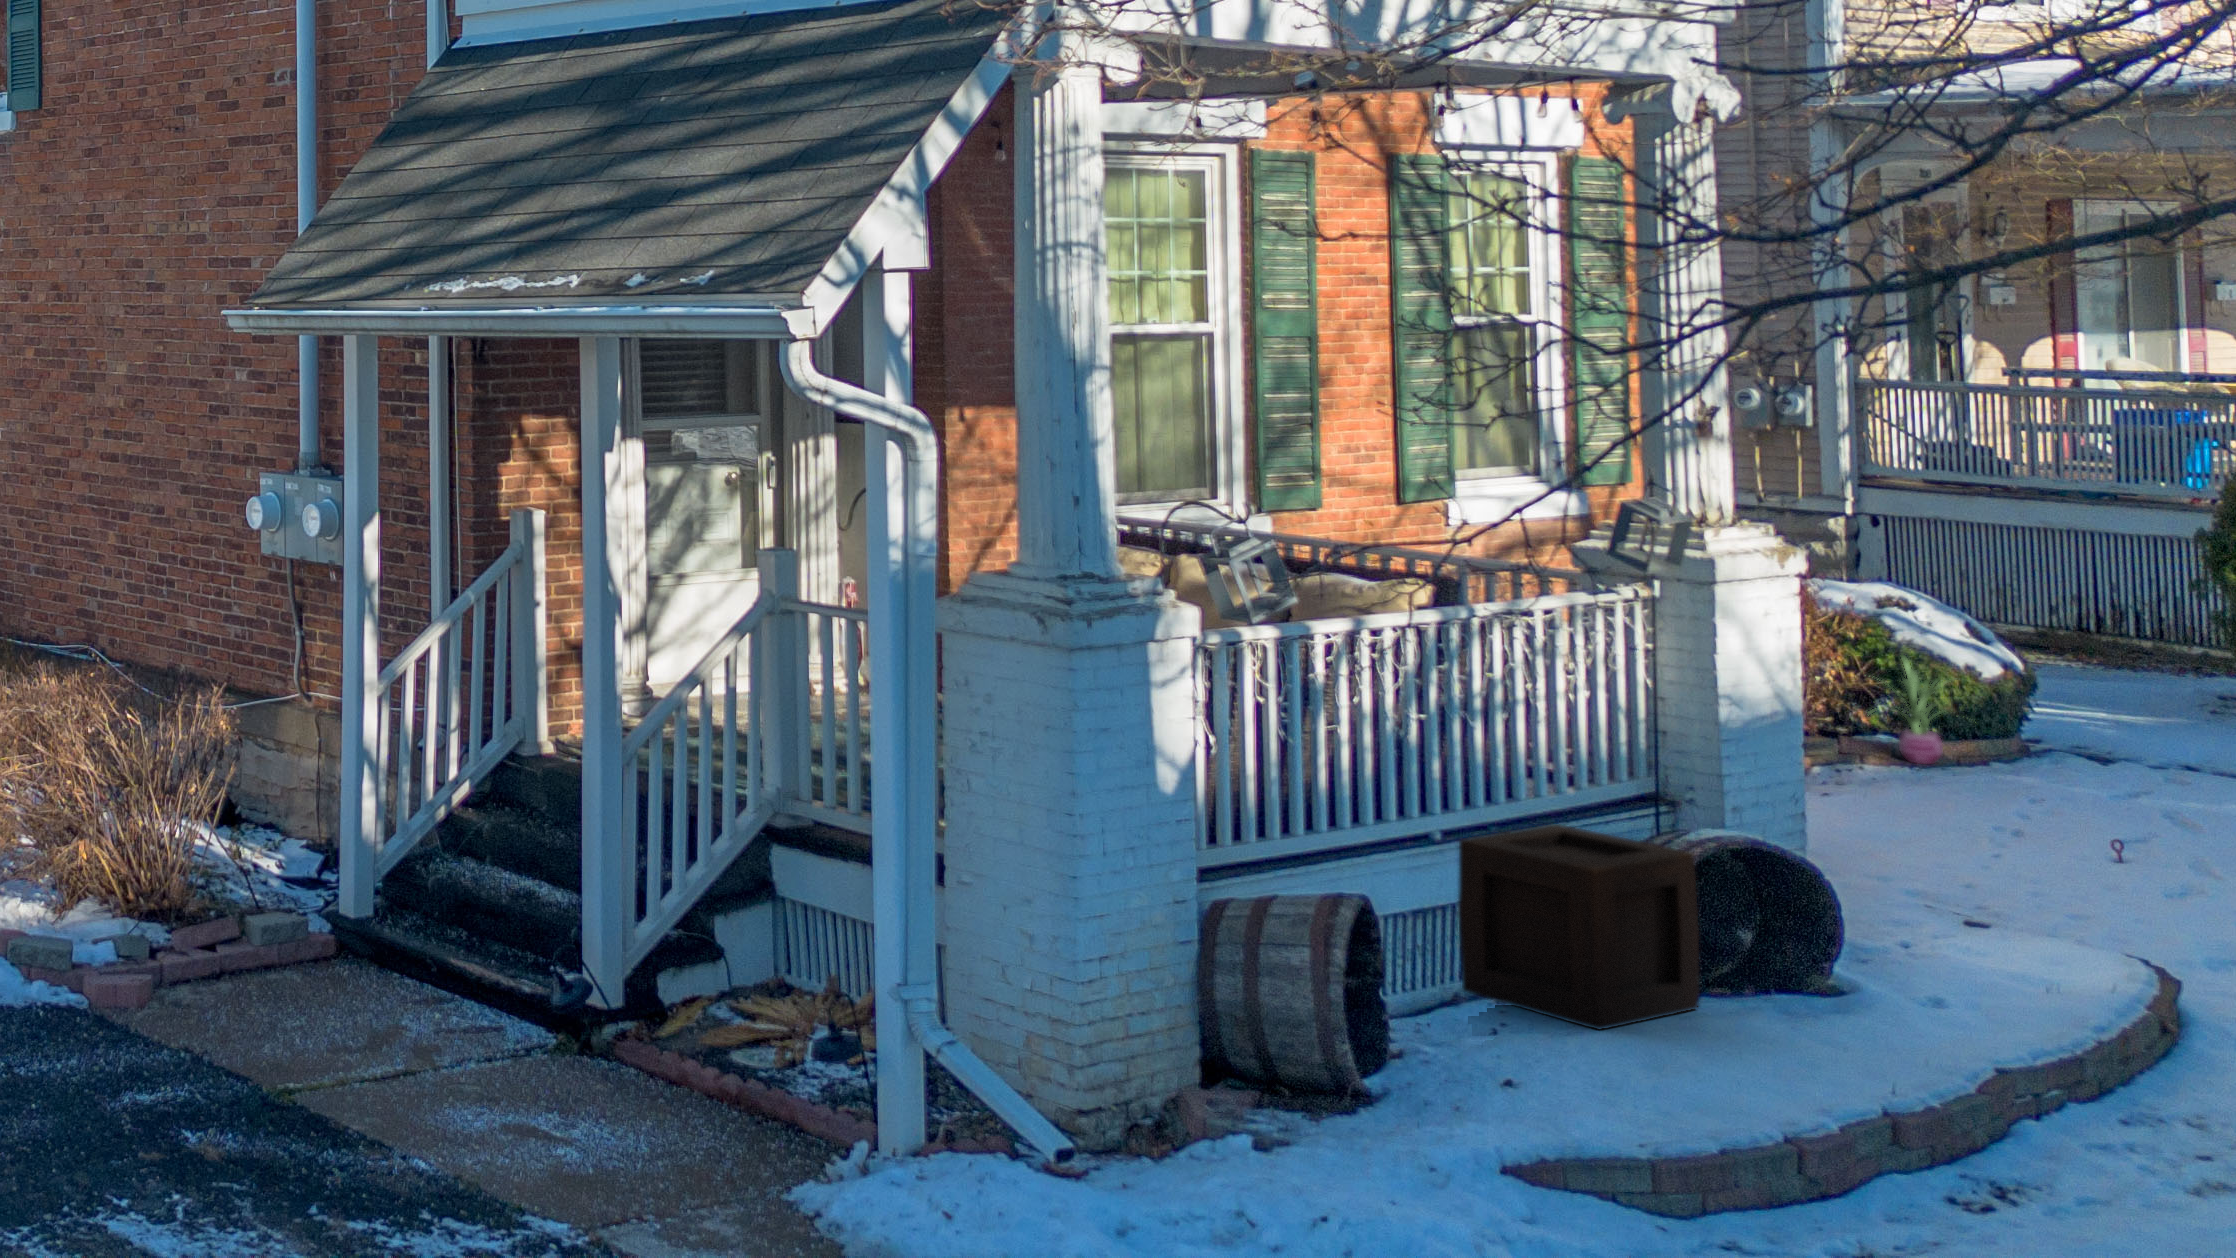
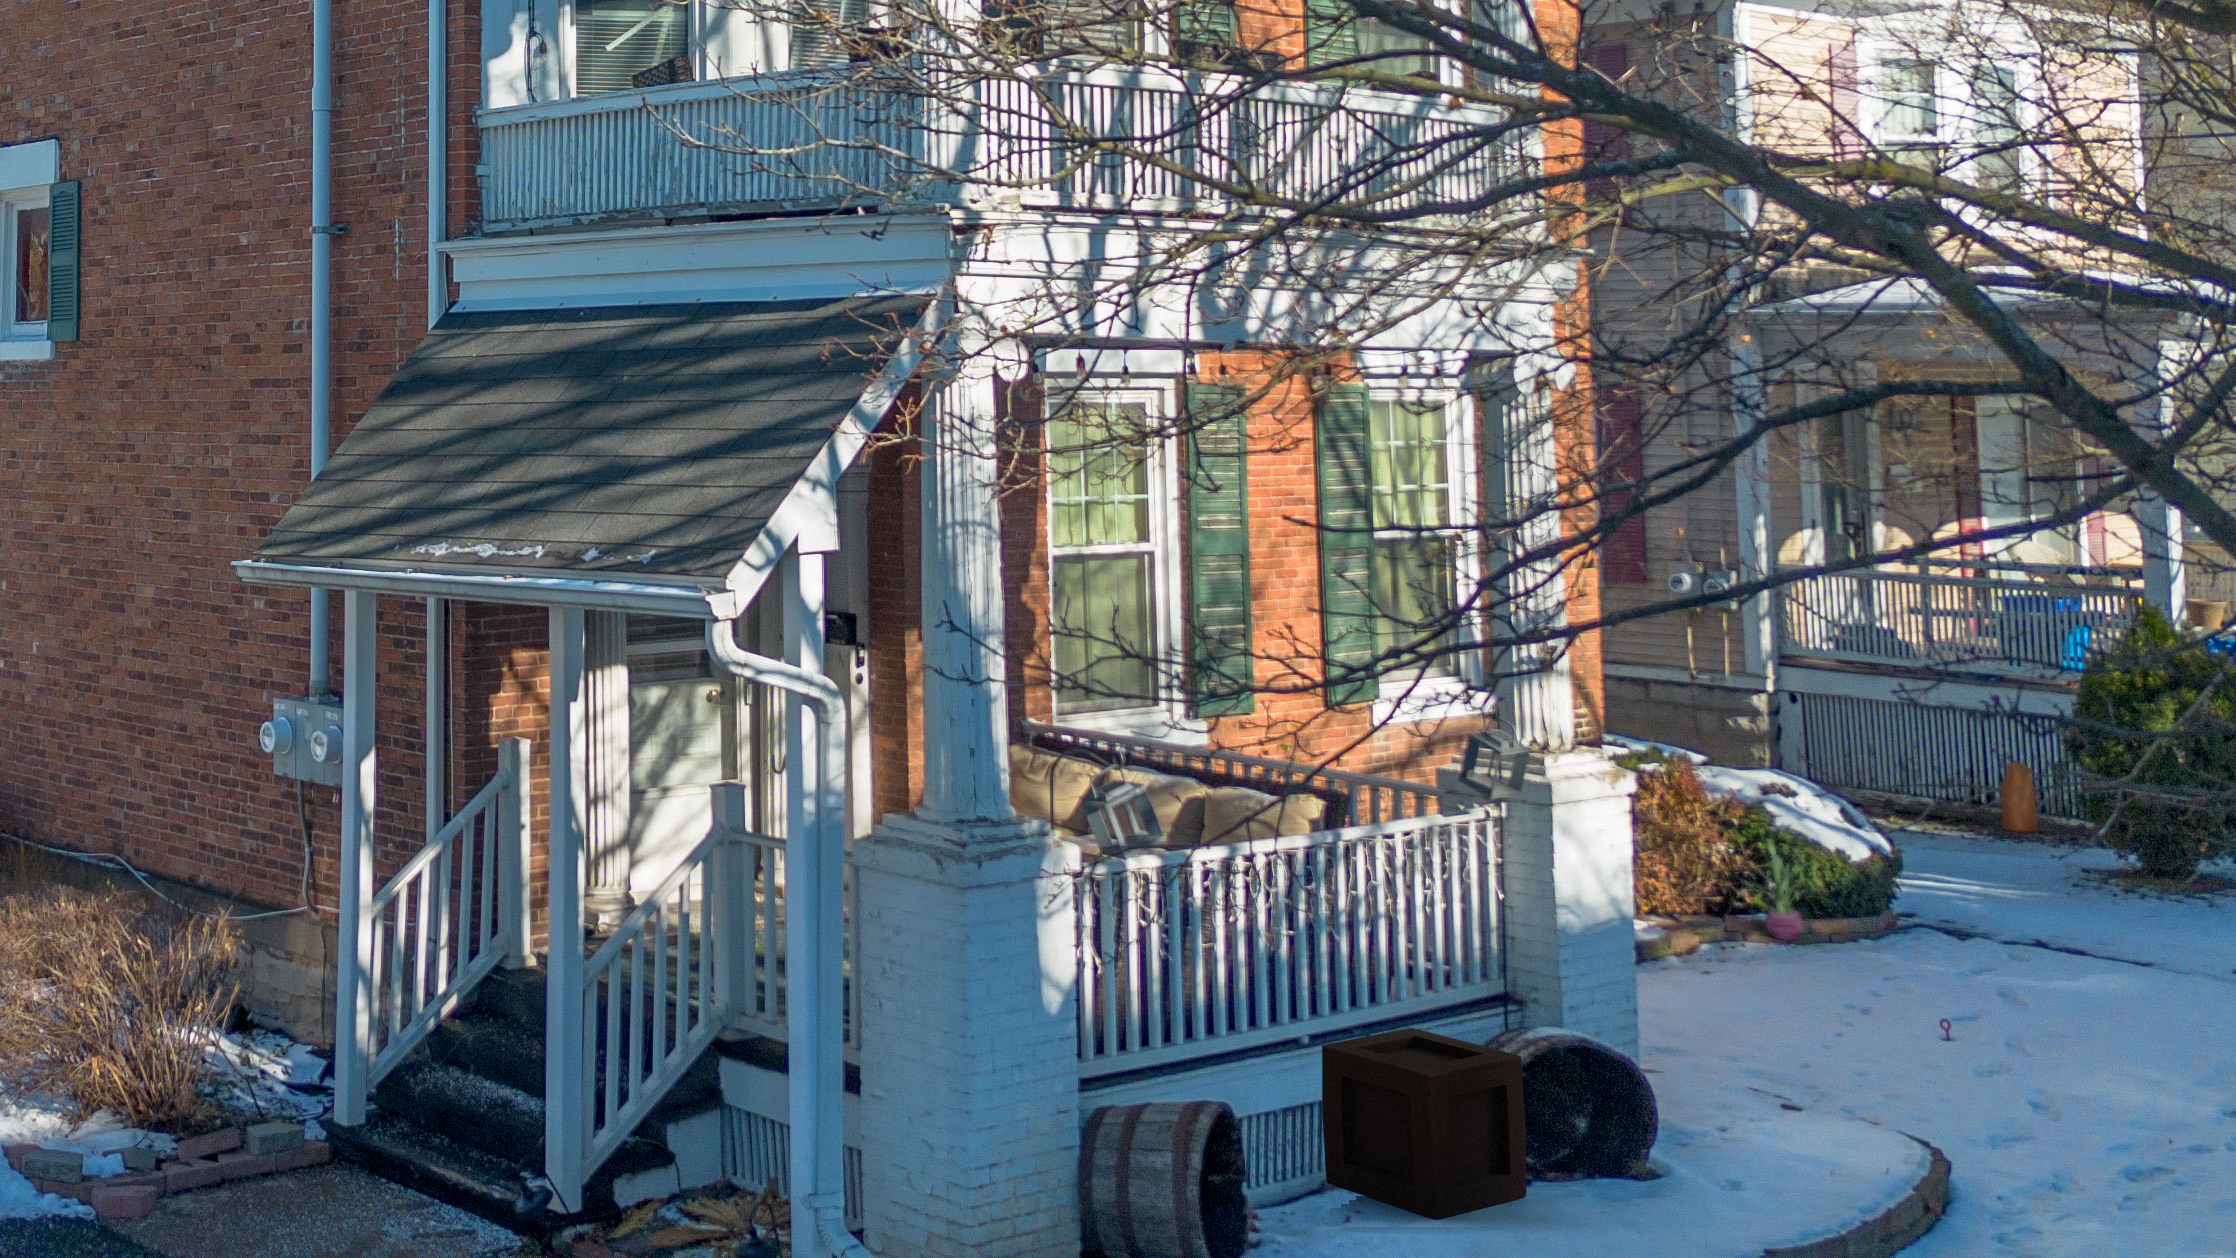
watering can: none [2133,591,2176,666] -> present [2001,763,2038,832]

